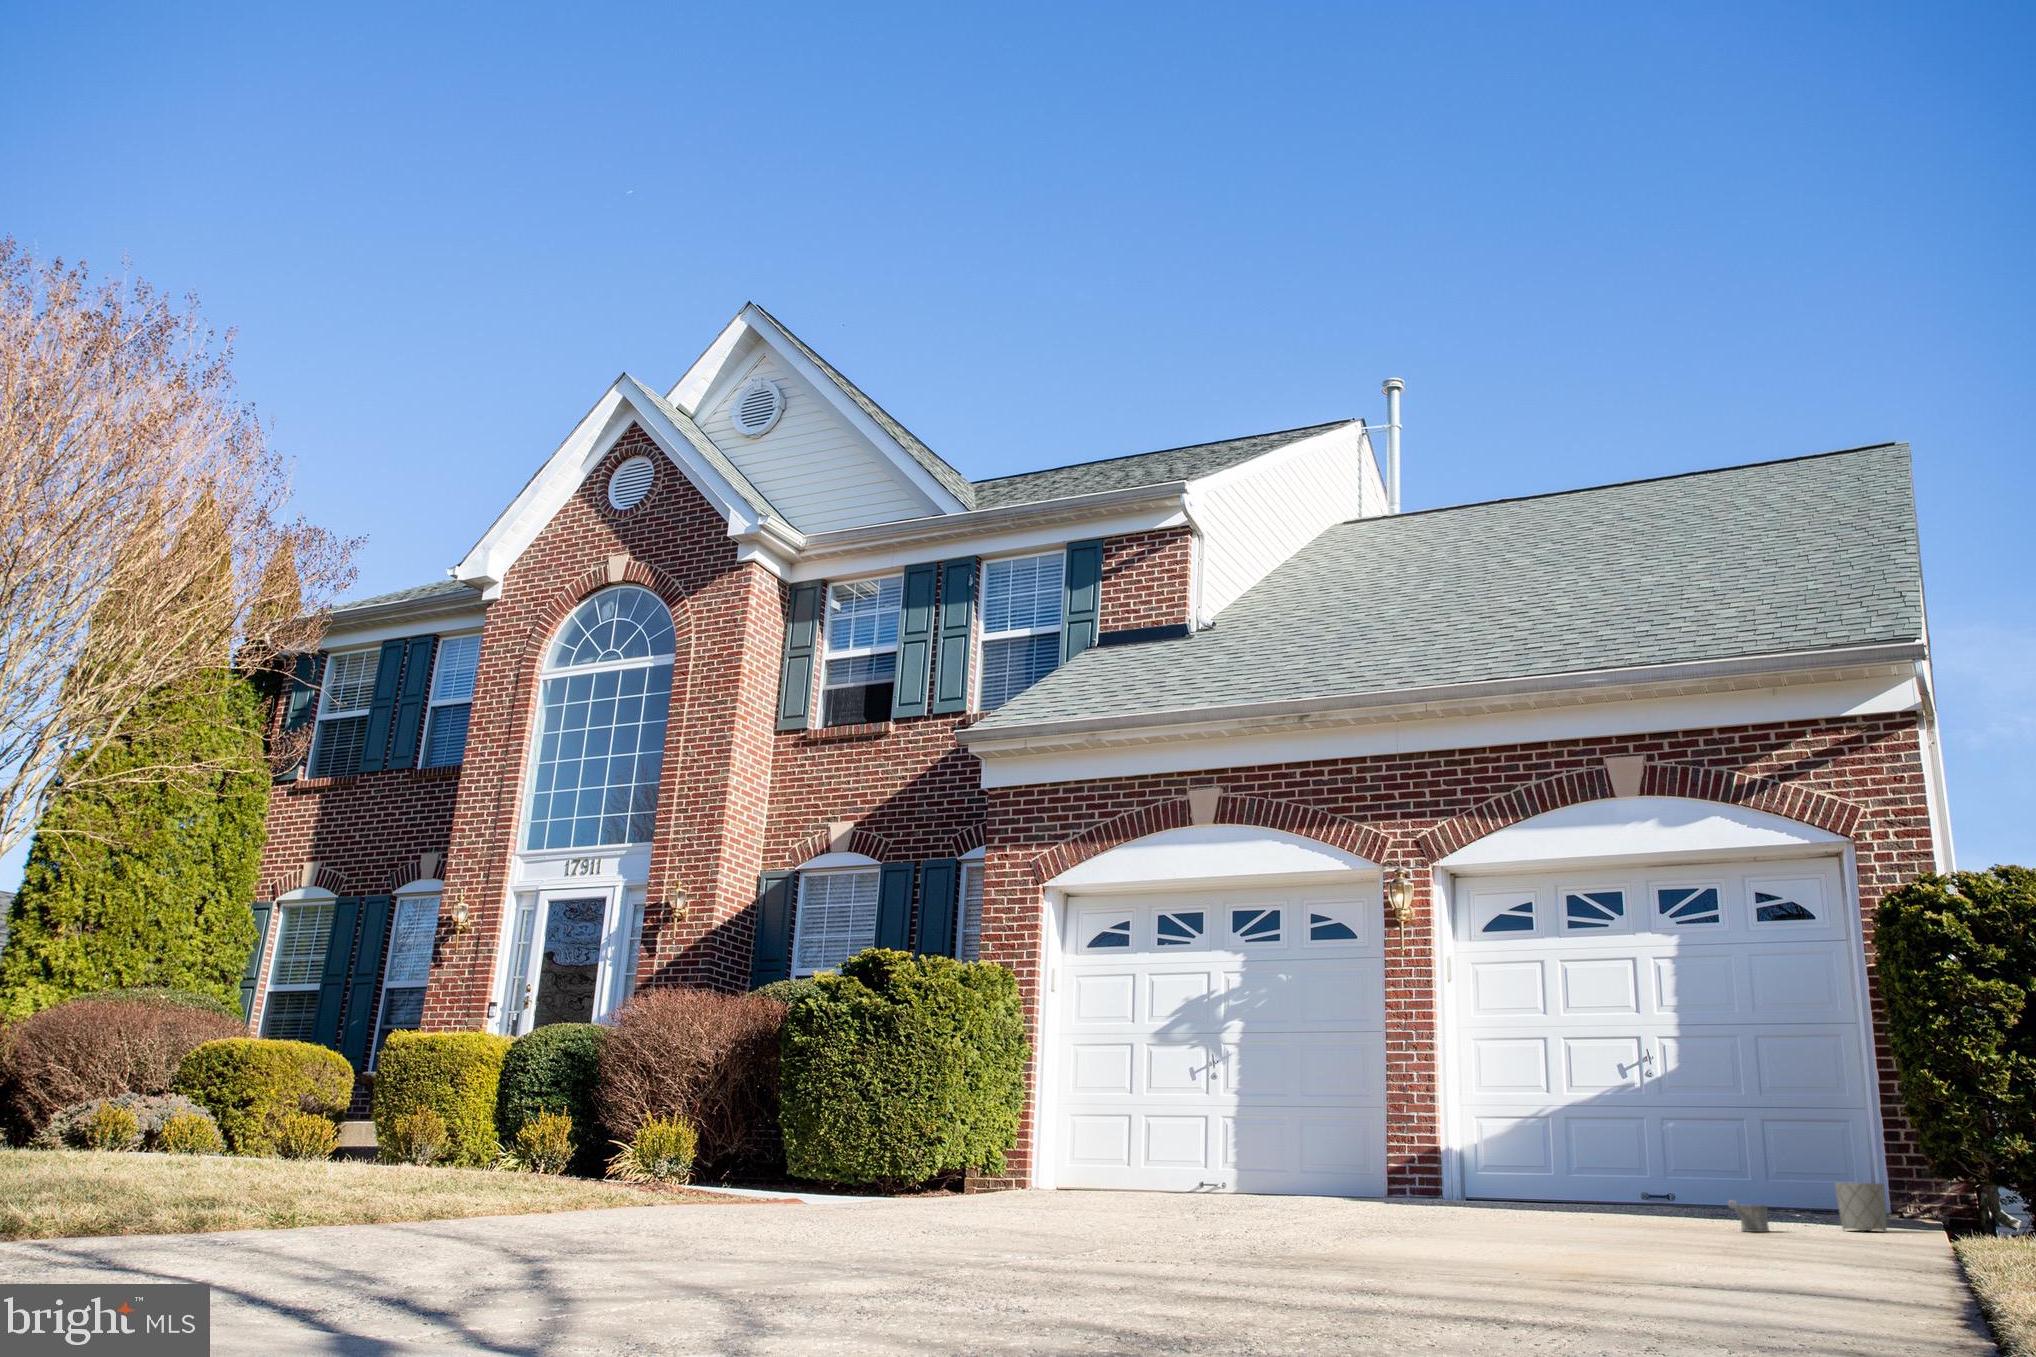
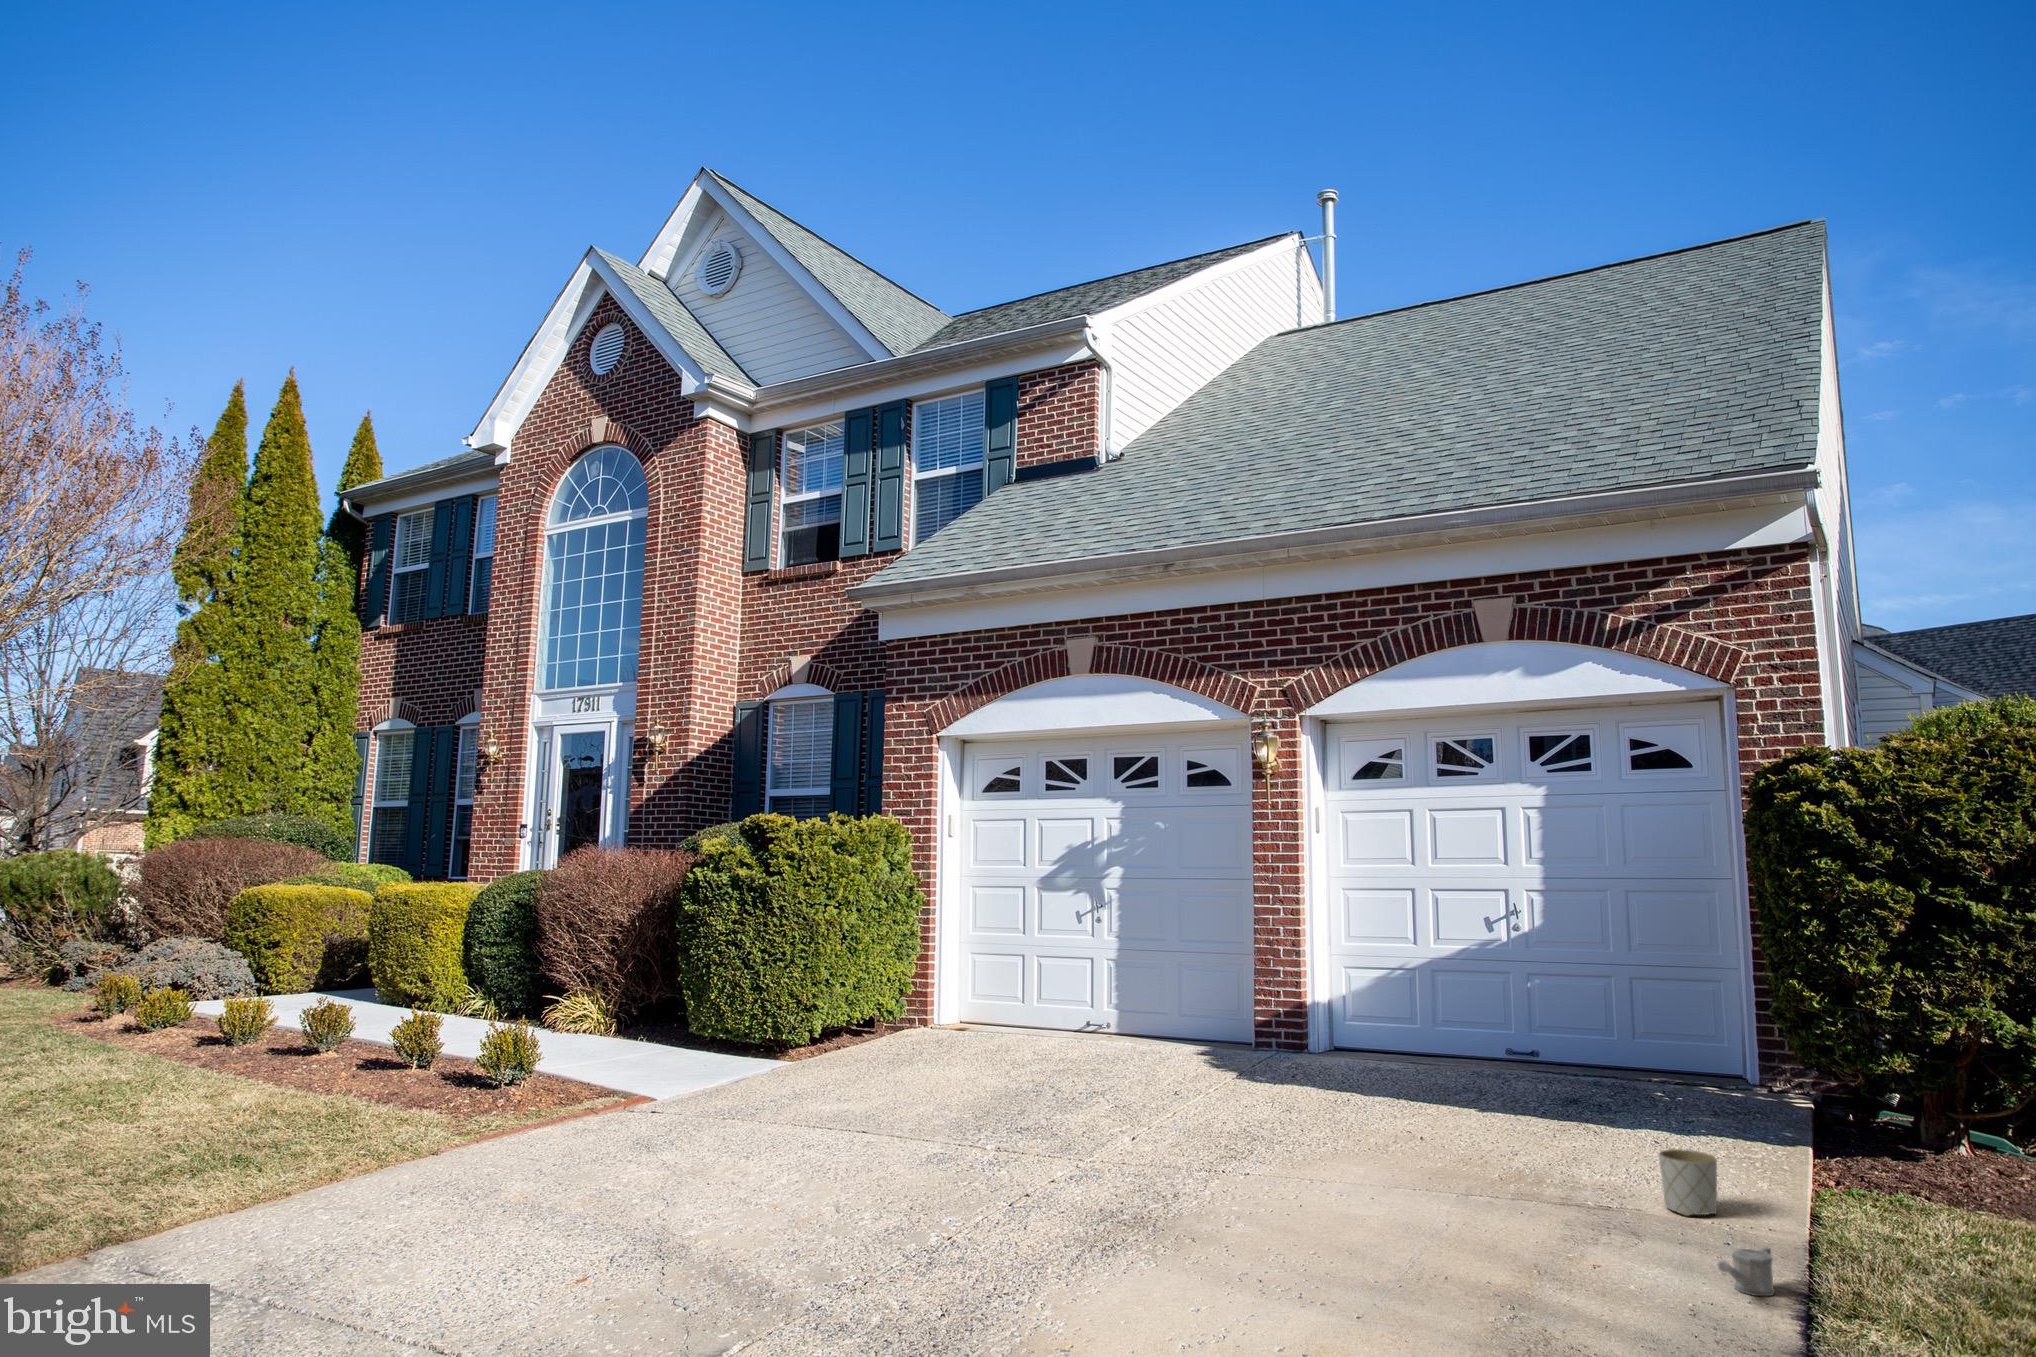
watering can: present [1729,1200,1769,1232] -> present [1718,1247,1775,1296]

